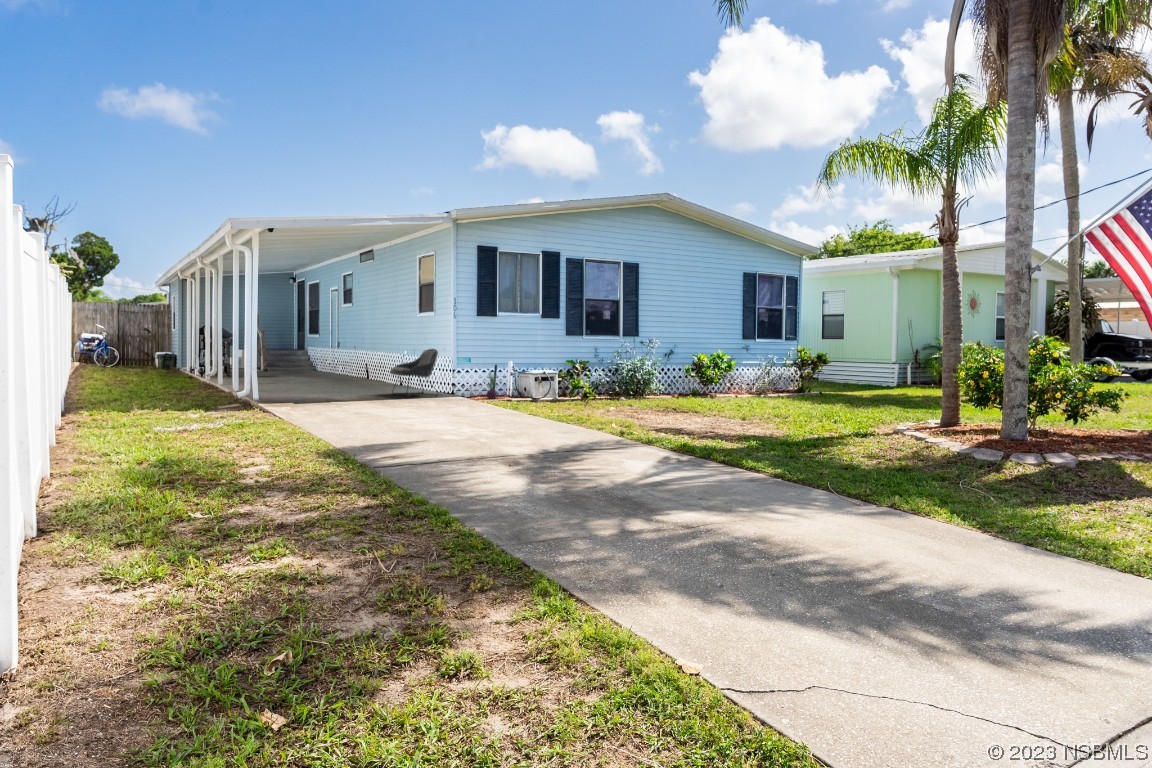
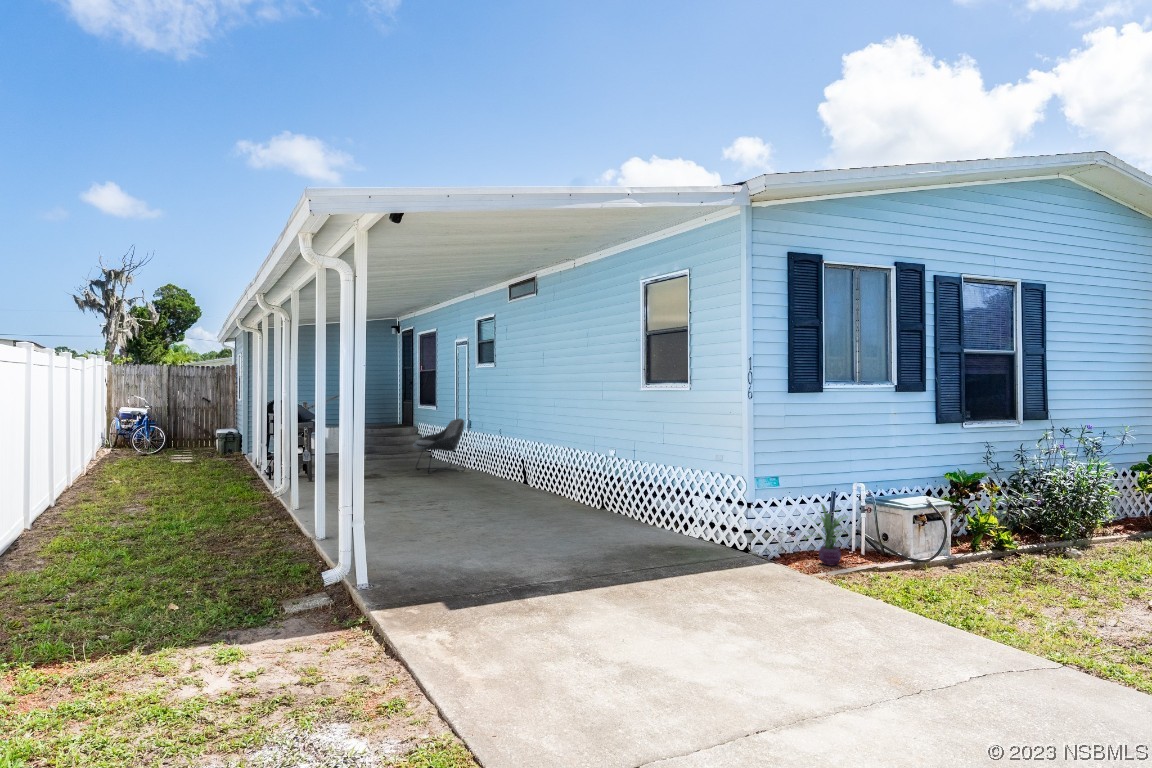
lounge chair: present [390,349,438,397] -> present [413,418,465,474]

